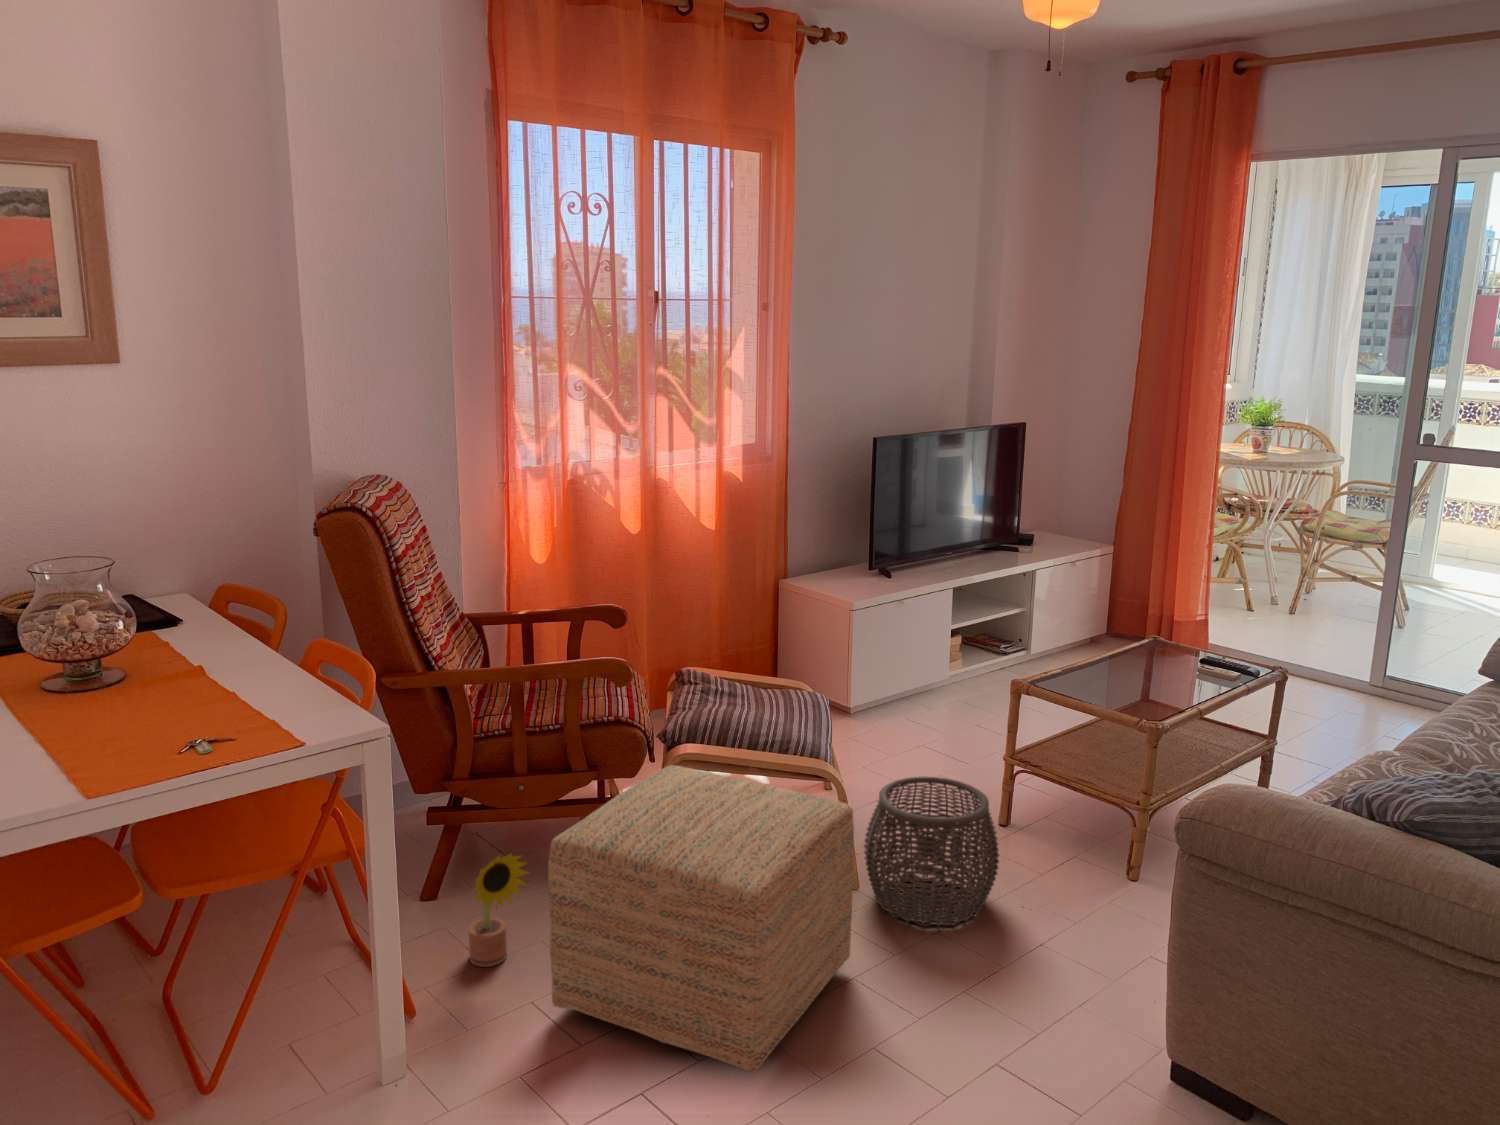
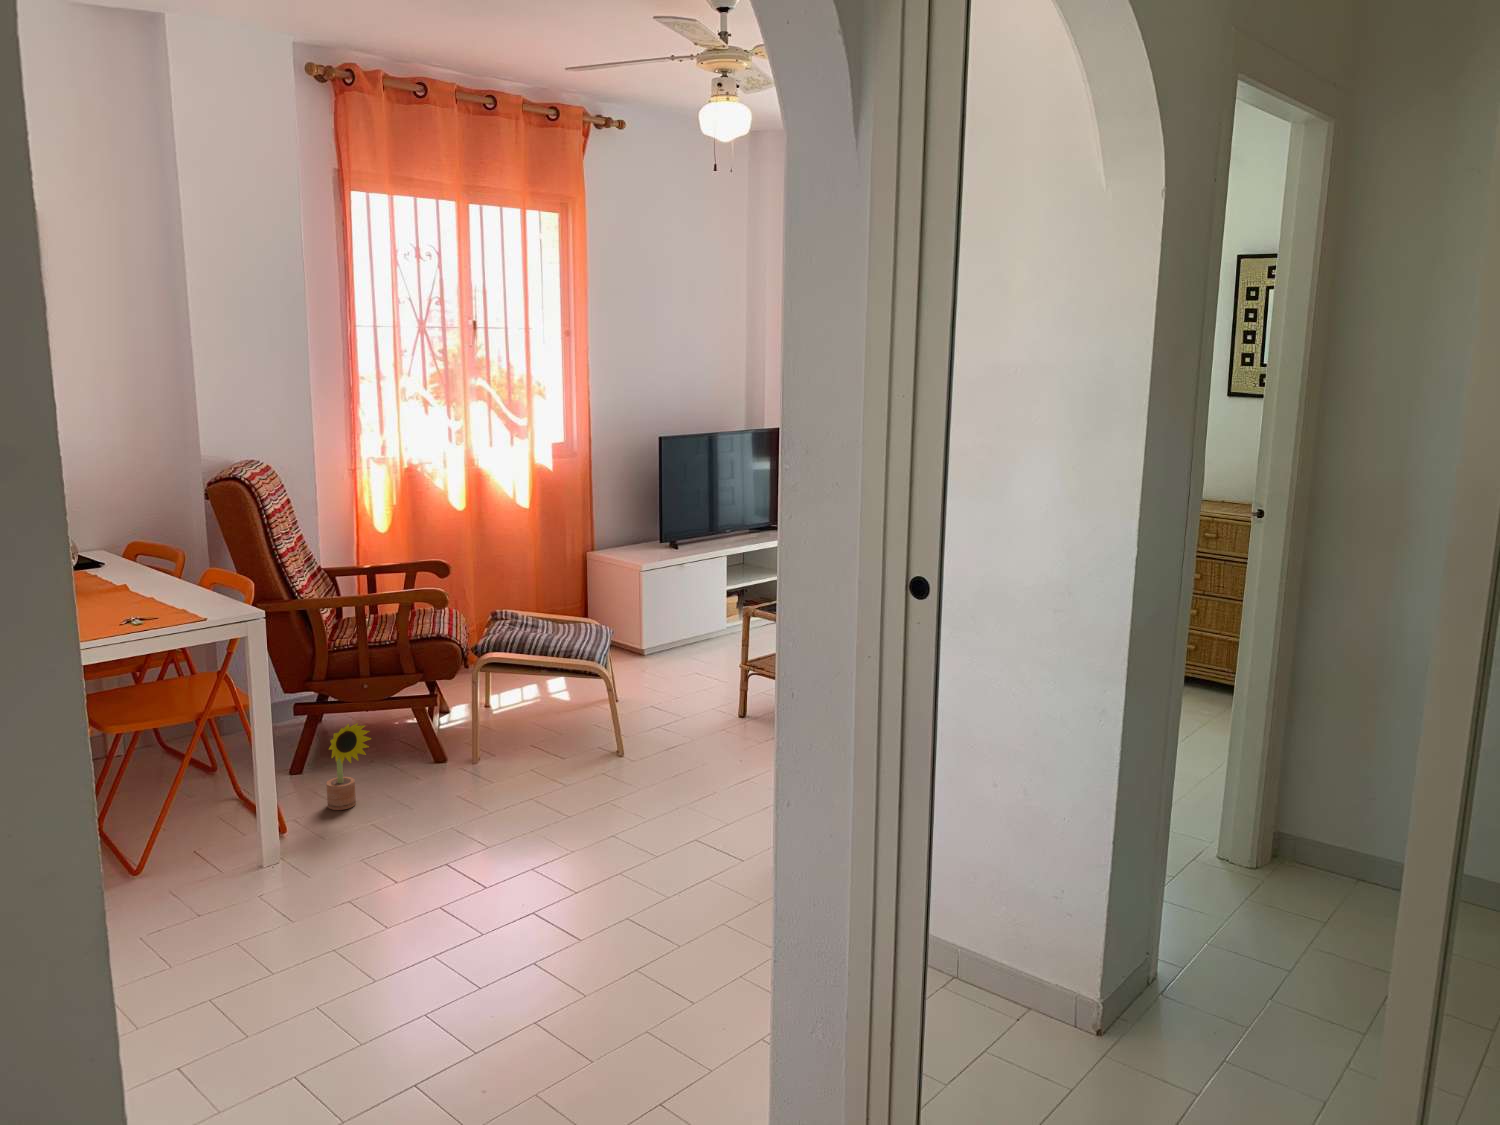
ottoman: present [548,765,854,1072] -> none [382,663,608,850]
woven basket: present [864,776,999,927] -> none [626,674,724,776]

